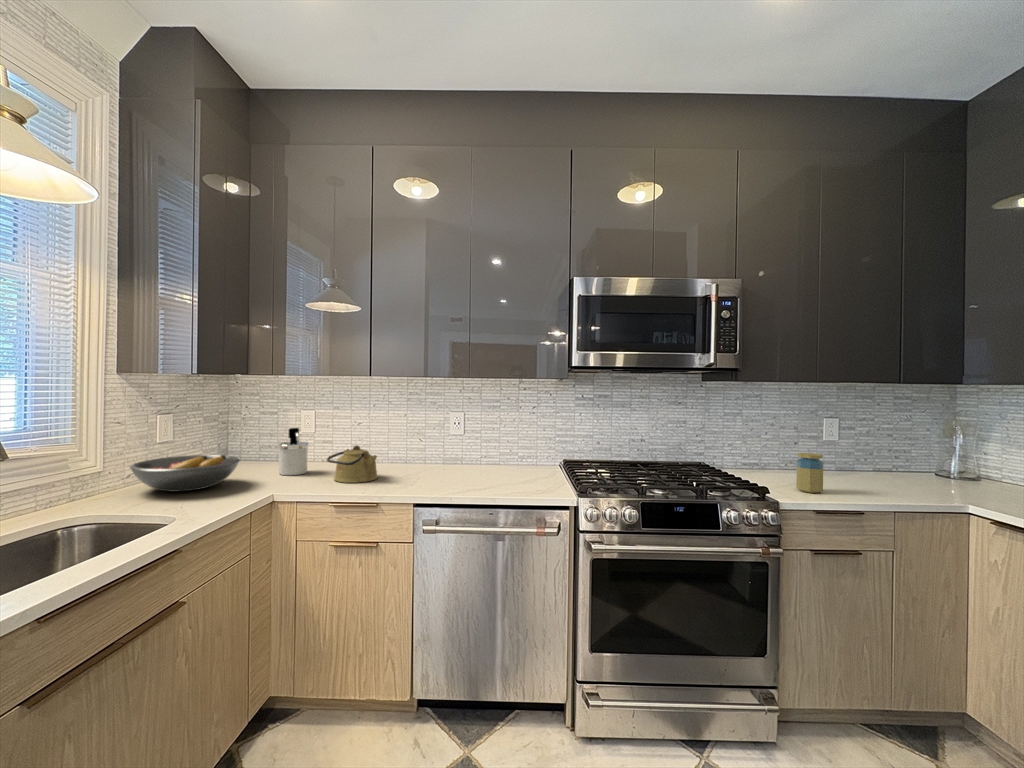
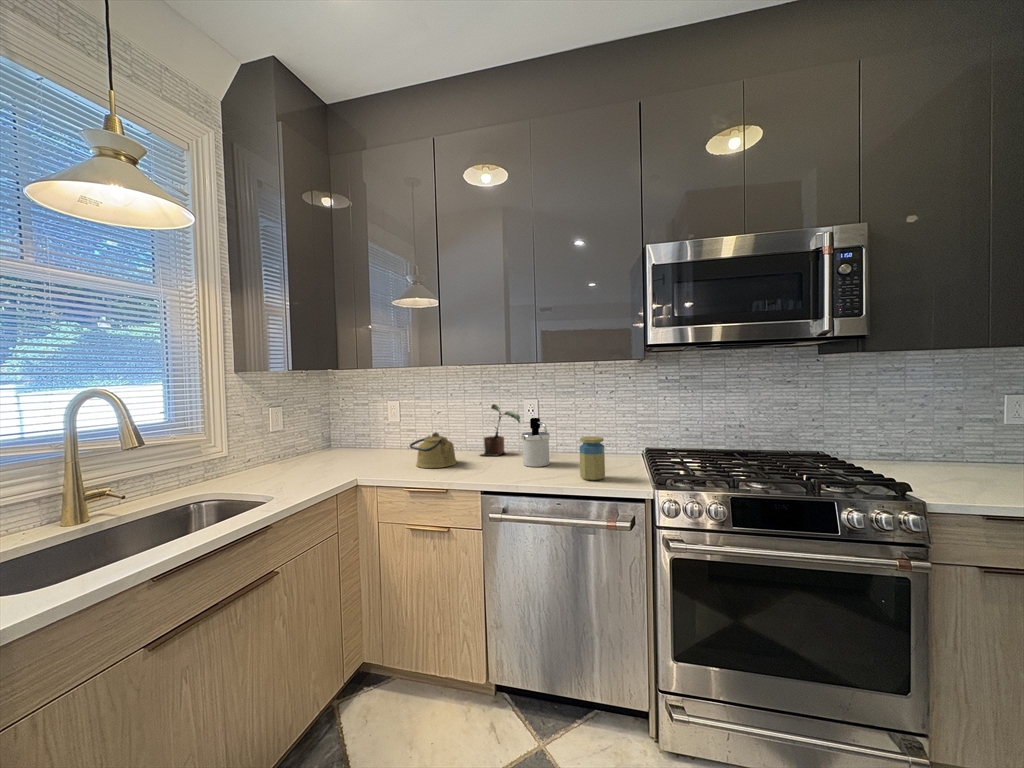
potted plant: none [398,417,442,470] -> present [481,404,520,456]
soap dispenser: present [278,428,309,475] -> present [521,418,550,467]
jar: present [796,453,823,493] -> present [580,436,605,480]
fruit bowl: present [130,455,240,492] -> none [246,442,336,474]

